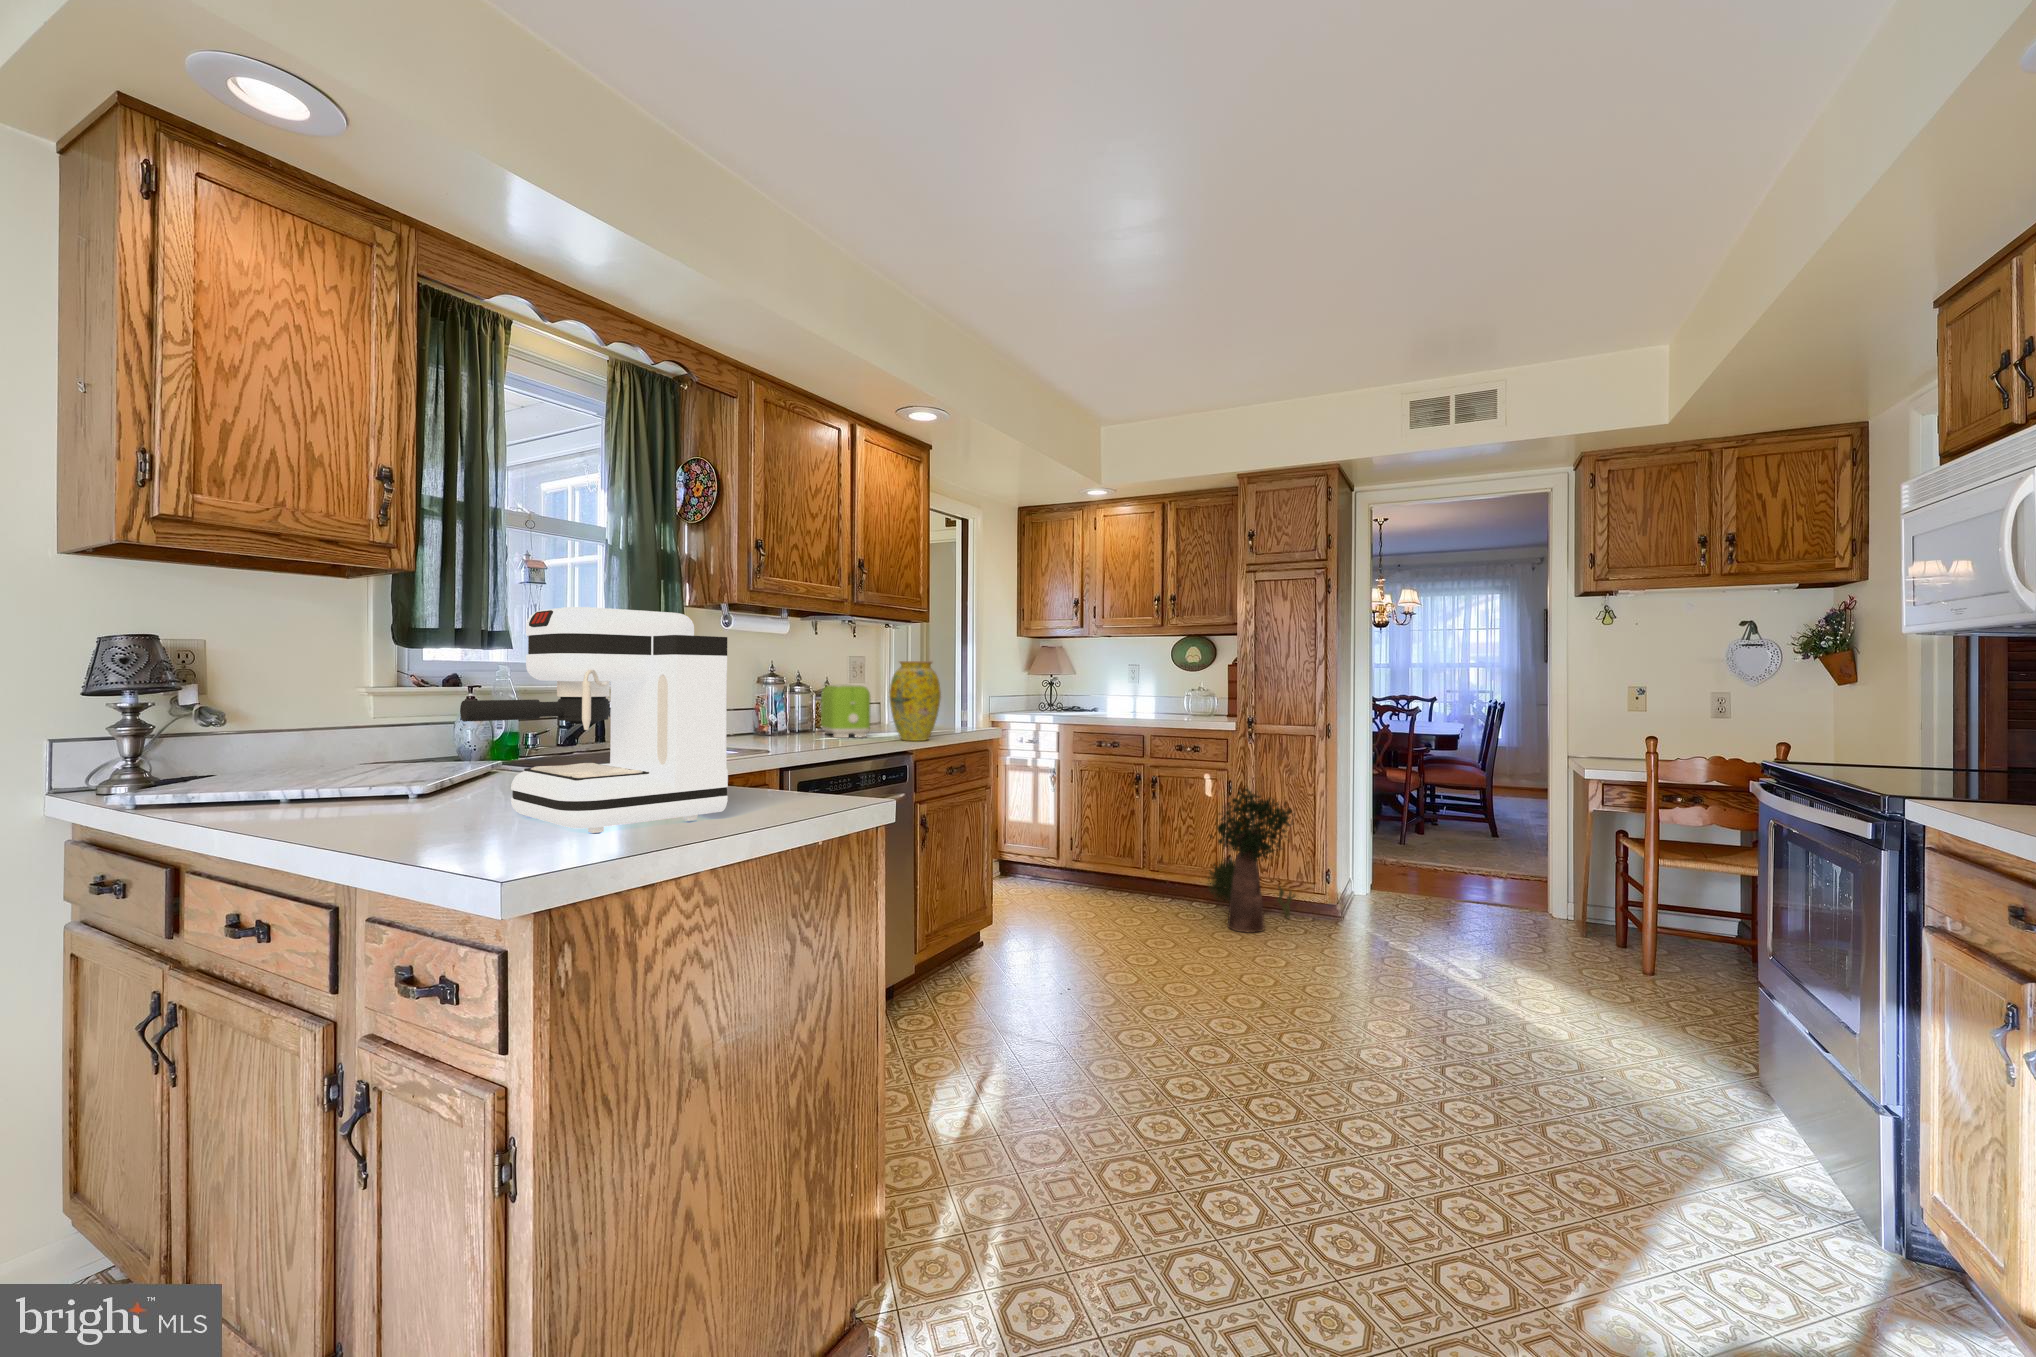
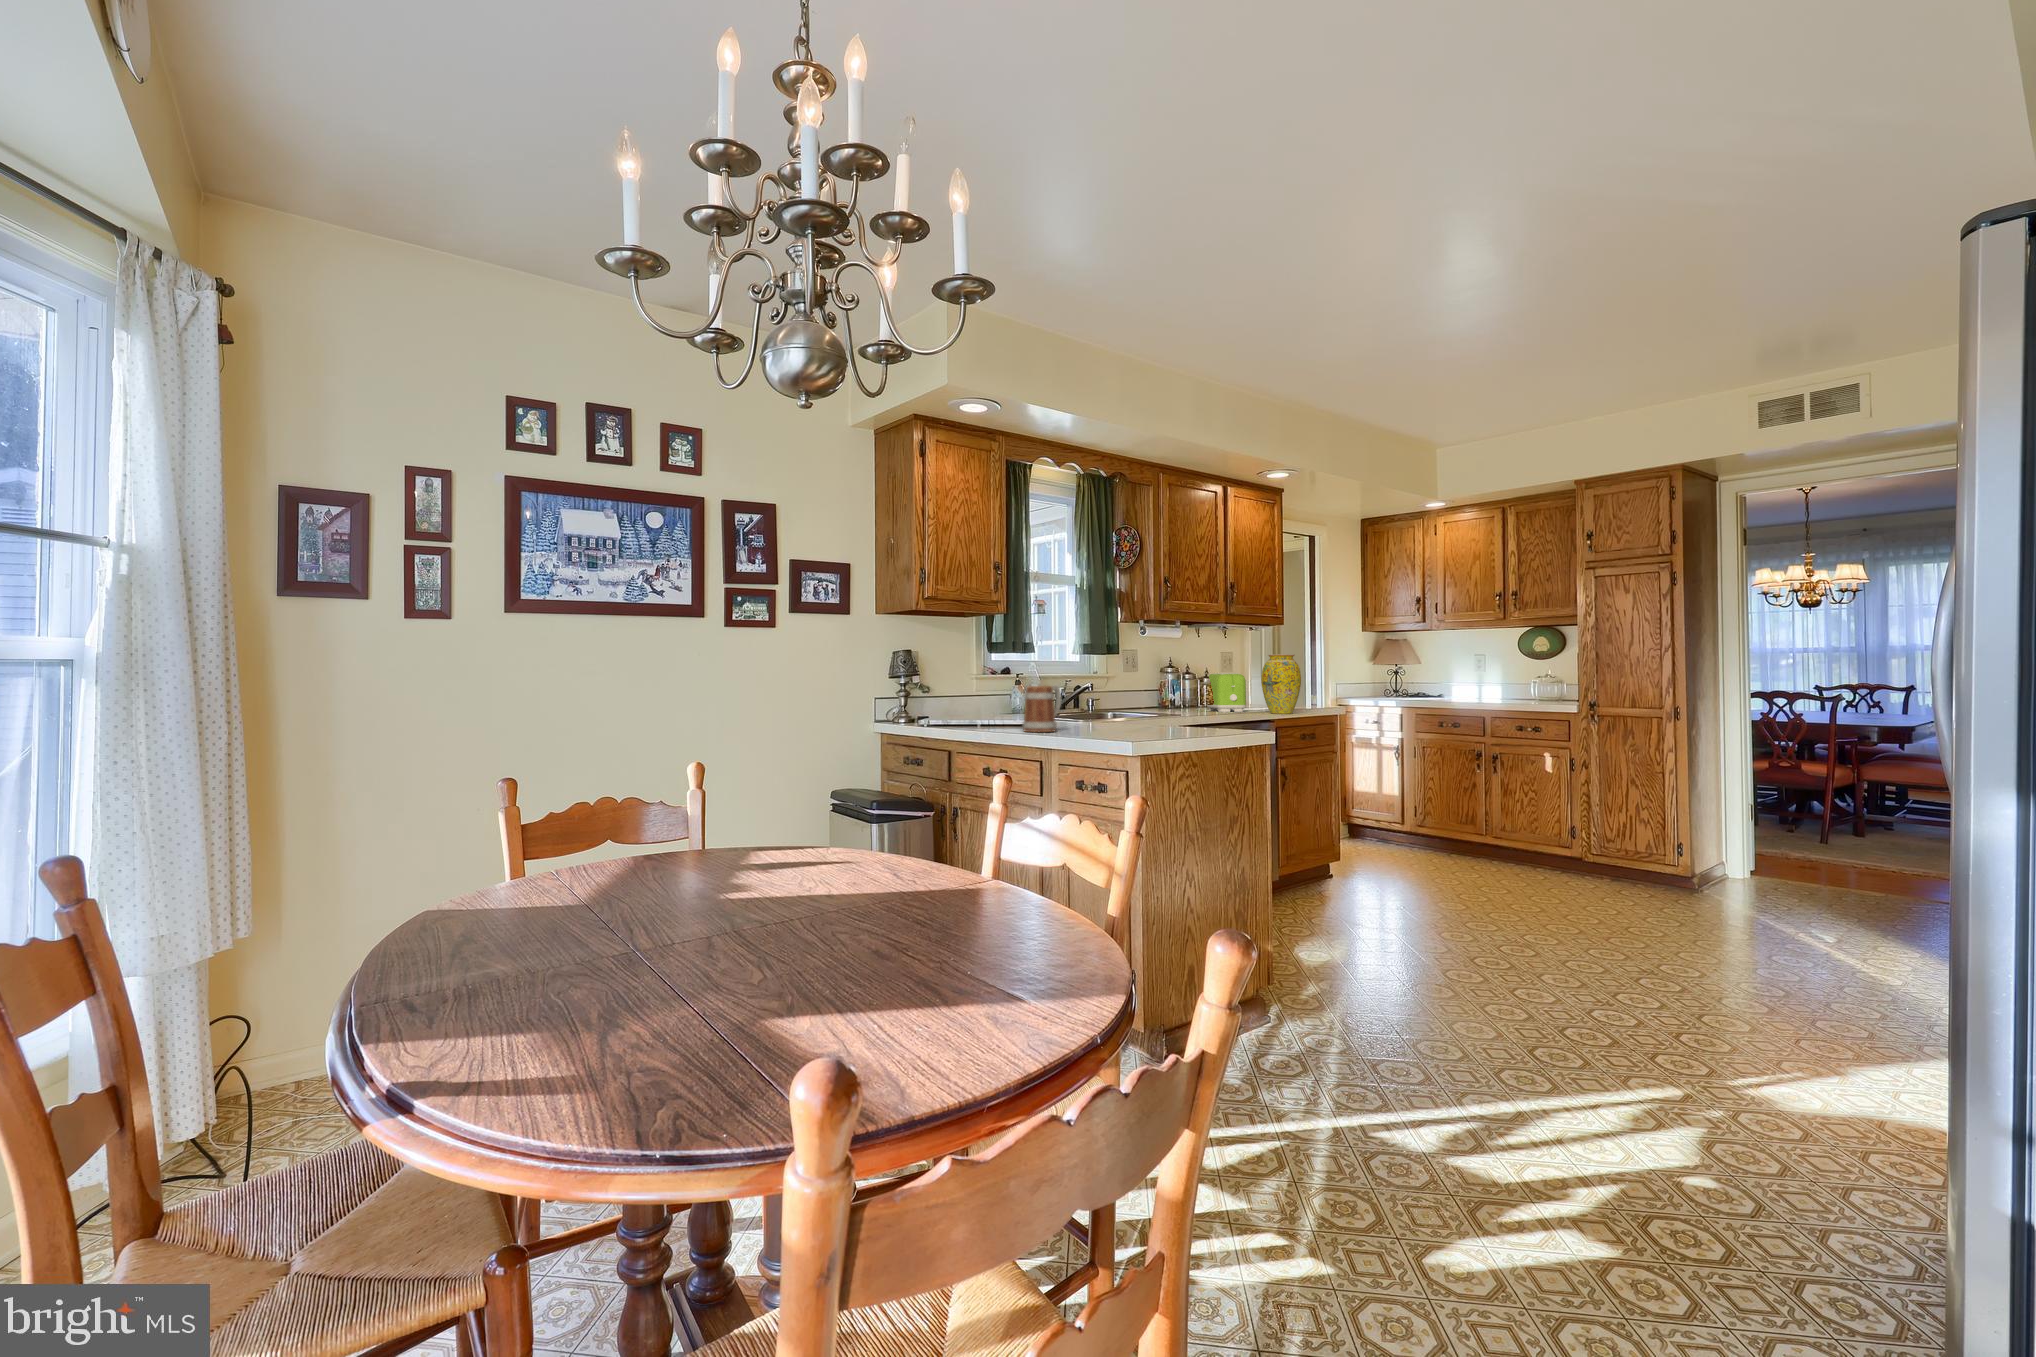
coffee maker: present [460,607,728,833] -> none [1090,630,1207,736]
mug: none [305,720,428,829] -> present [1023,685,1061,732]
potted plant: present [1208,788,1295,933] -> none [1544,762,1640,890]

